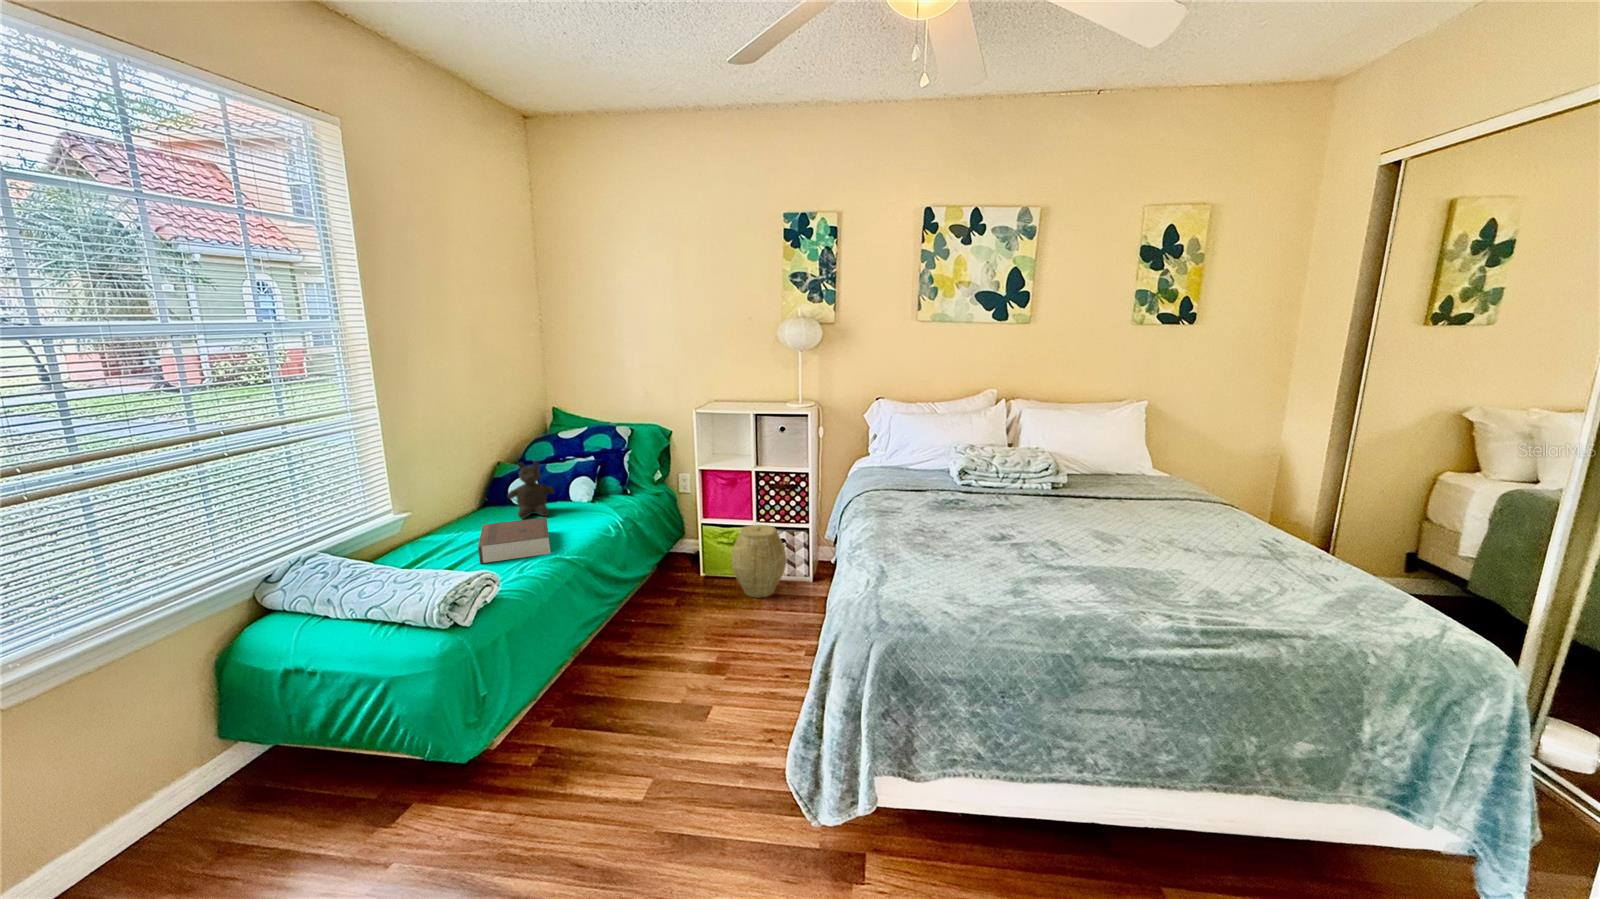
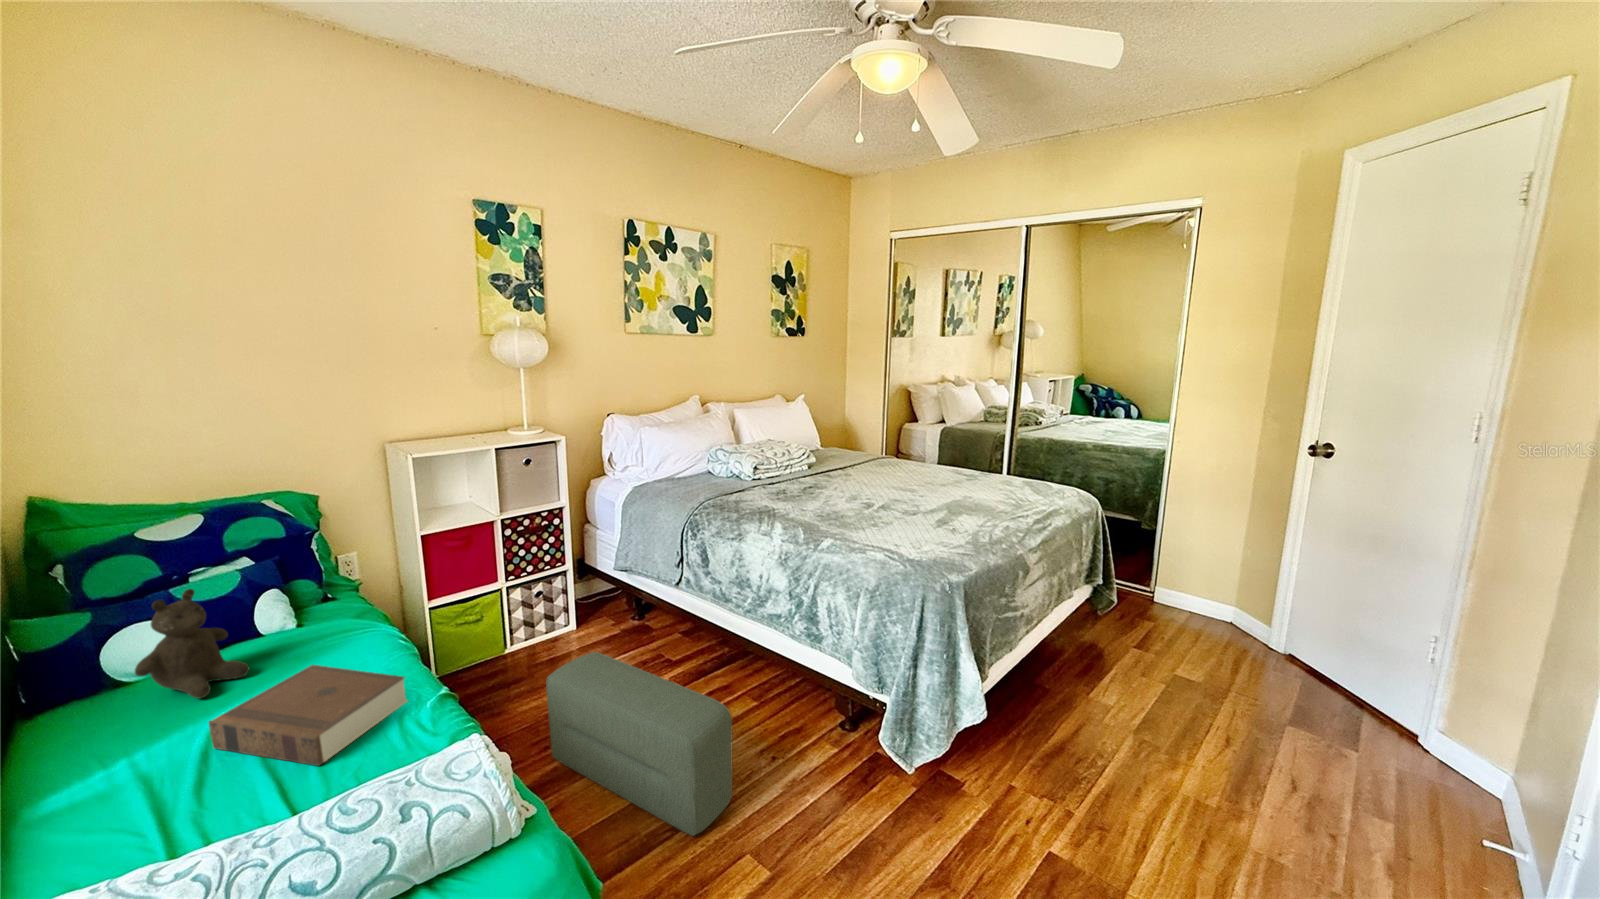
woven basket: present [731,525,787,598] -> none [500,579,573,669]
pouf: none [639,583,714,754] -> present [546,652,733,836]

